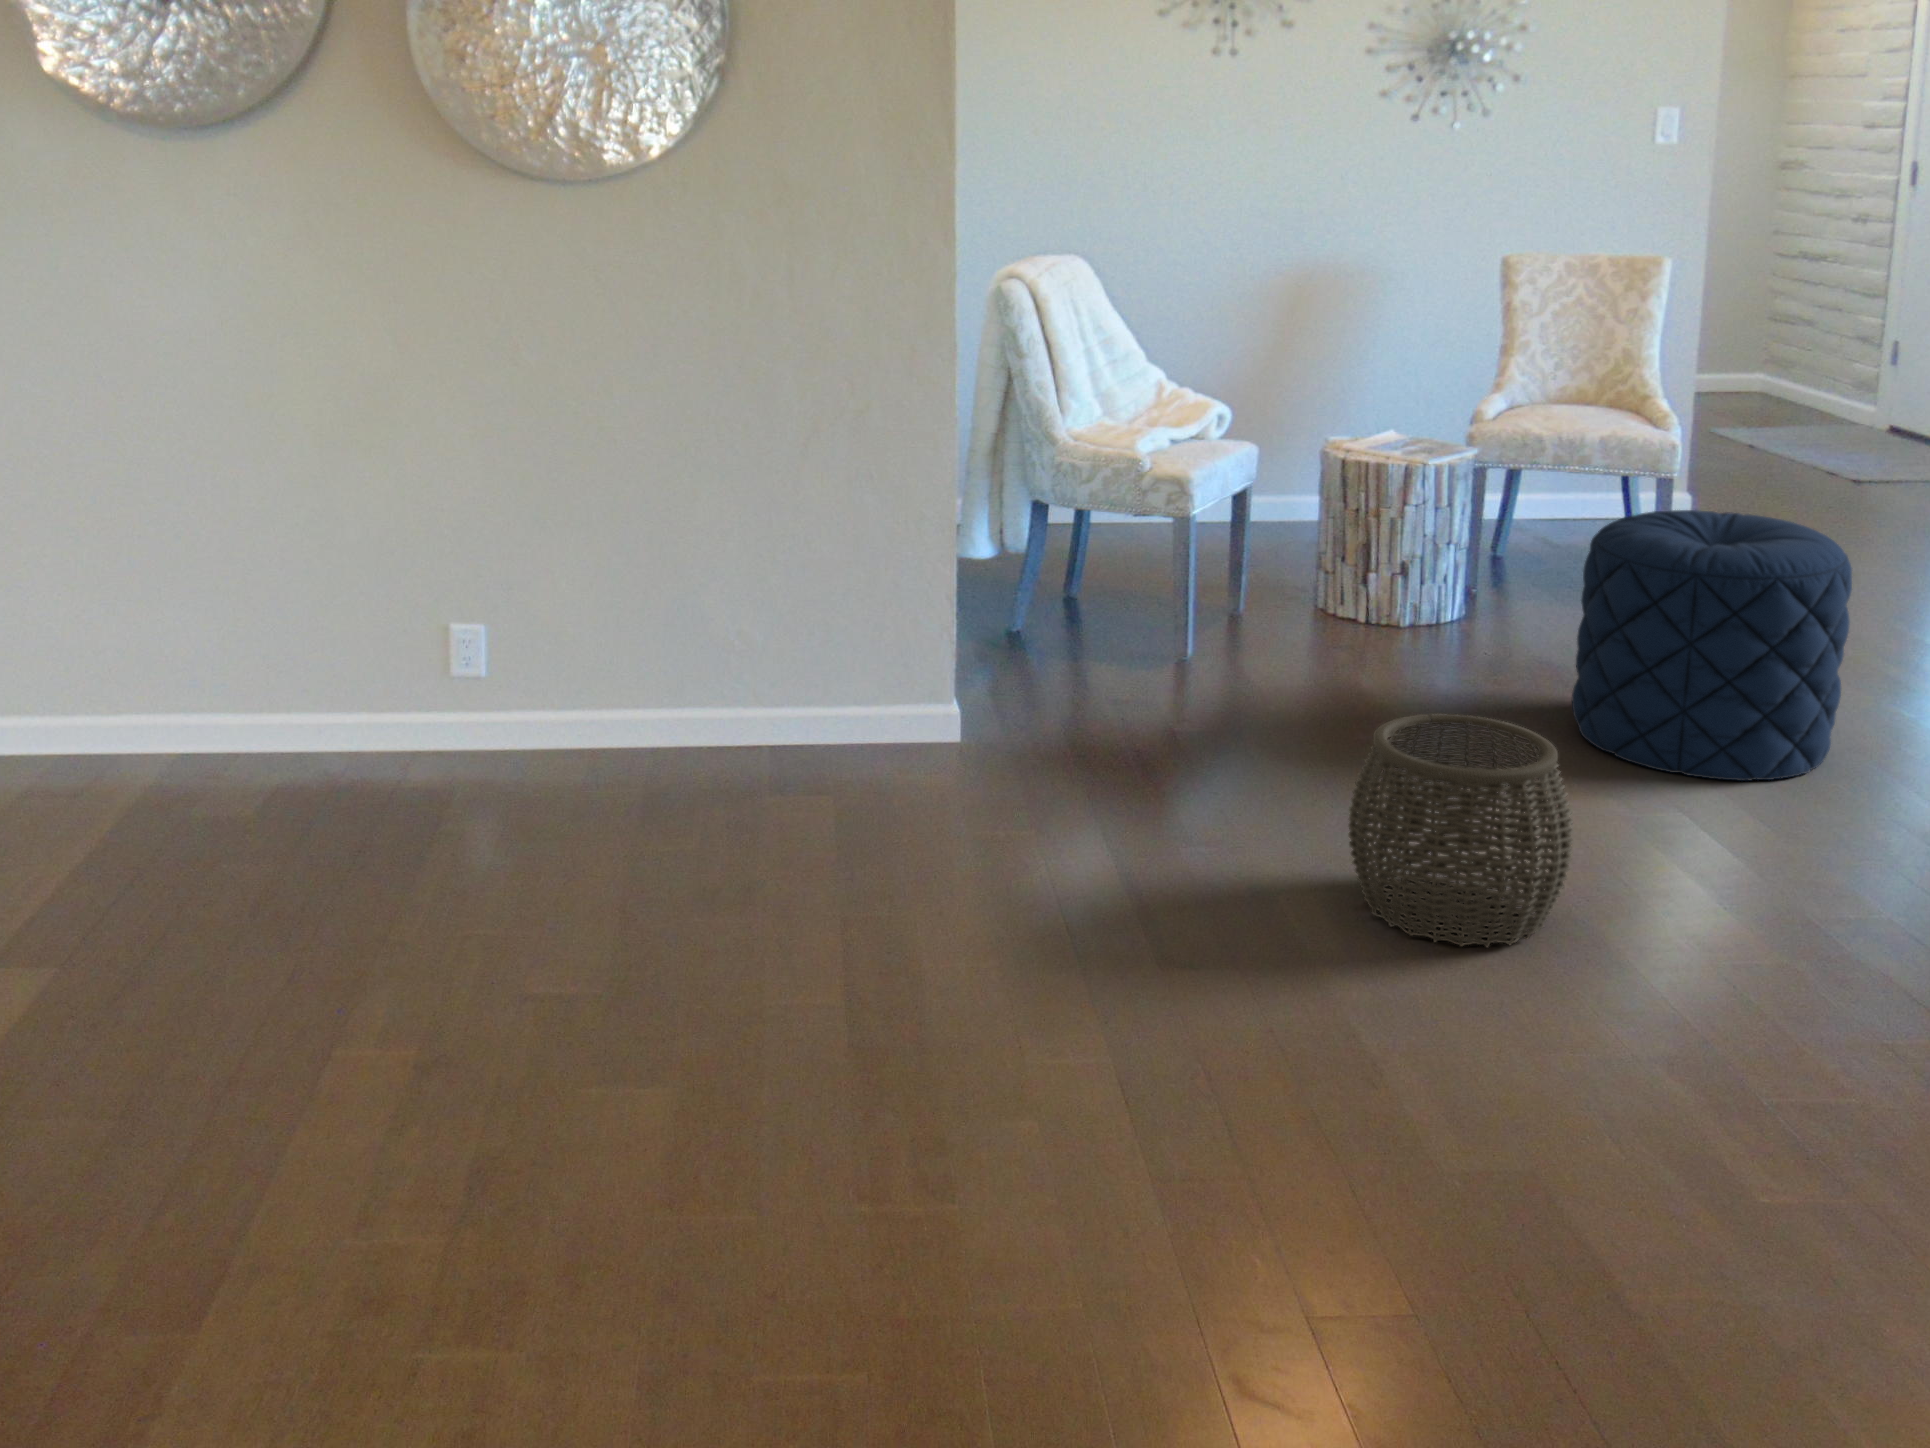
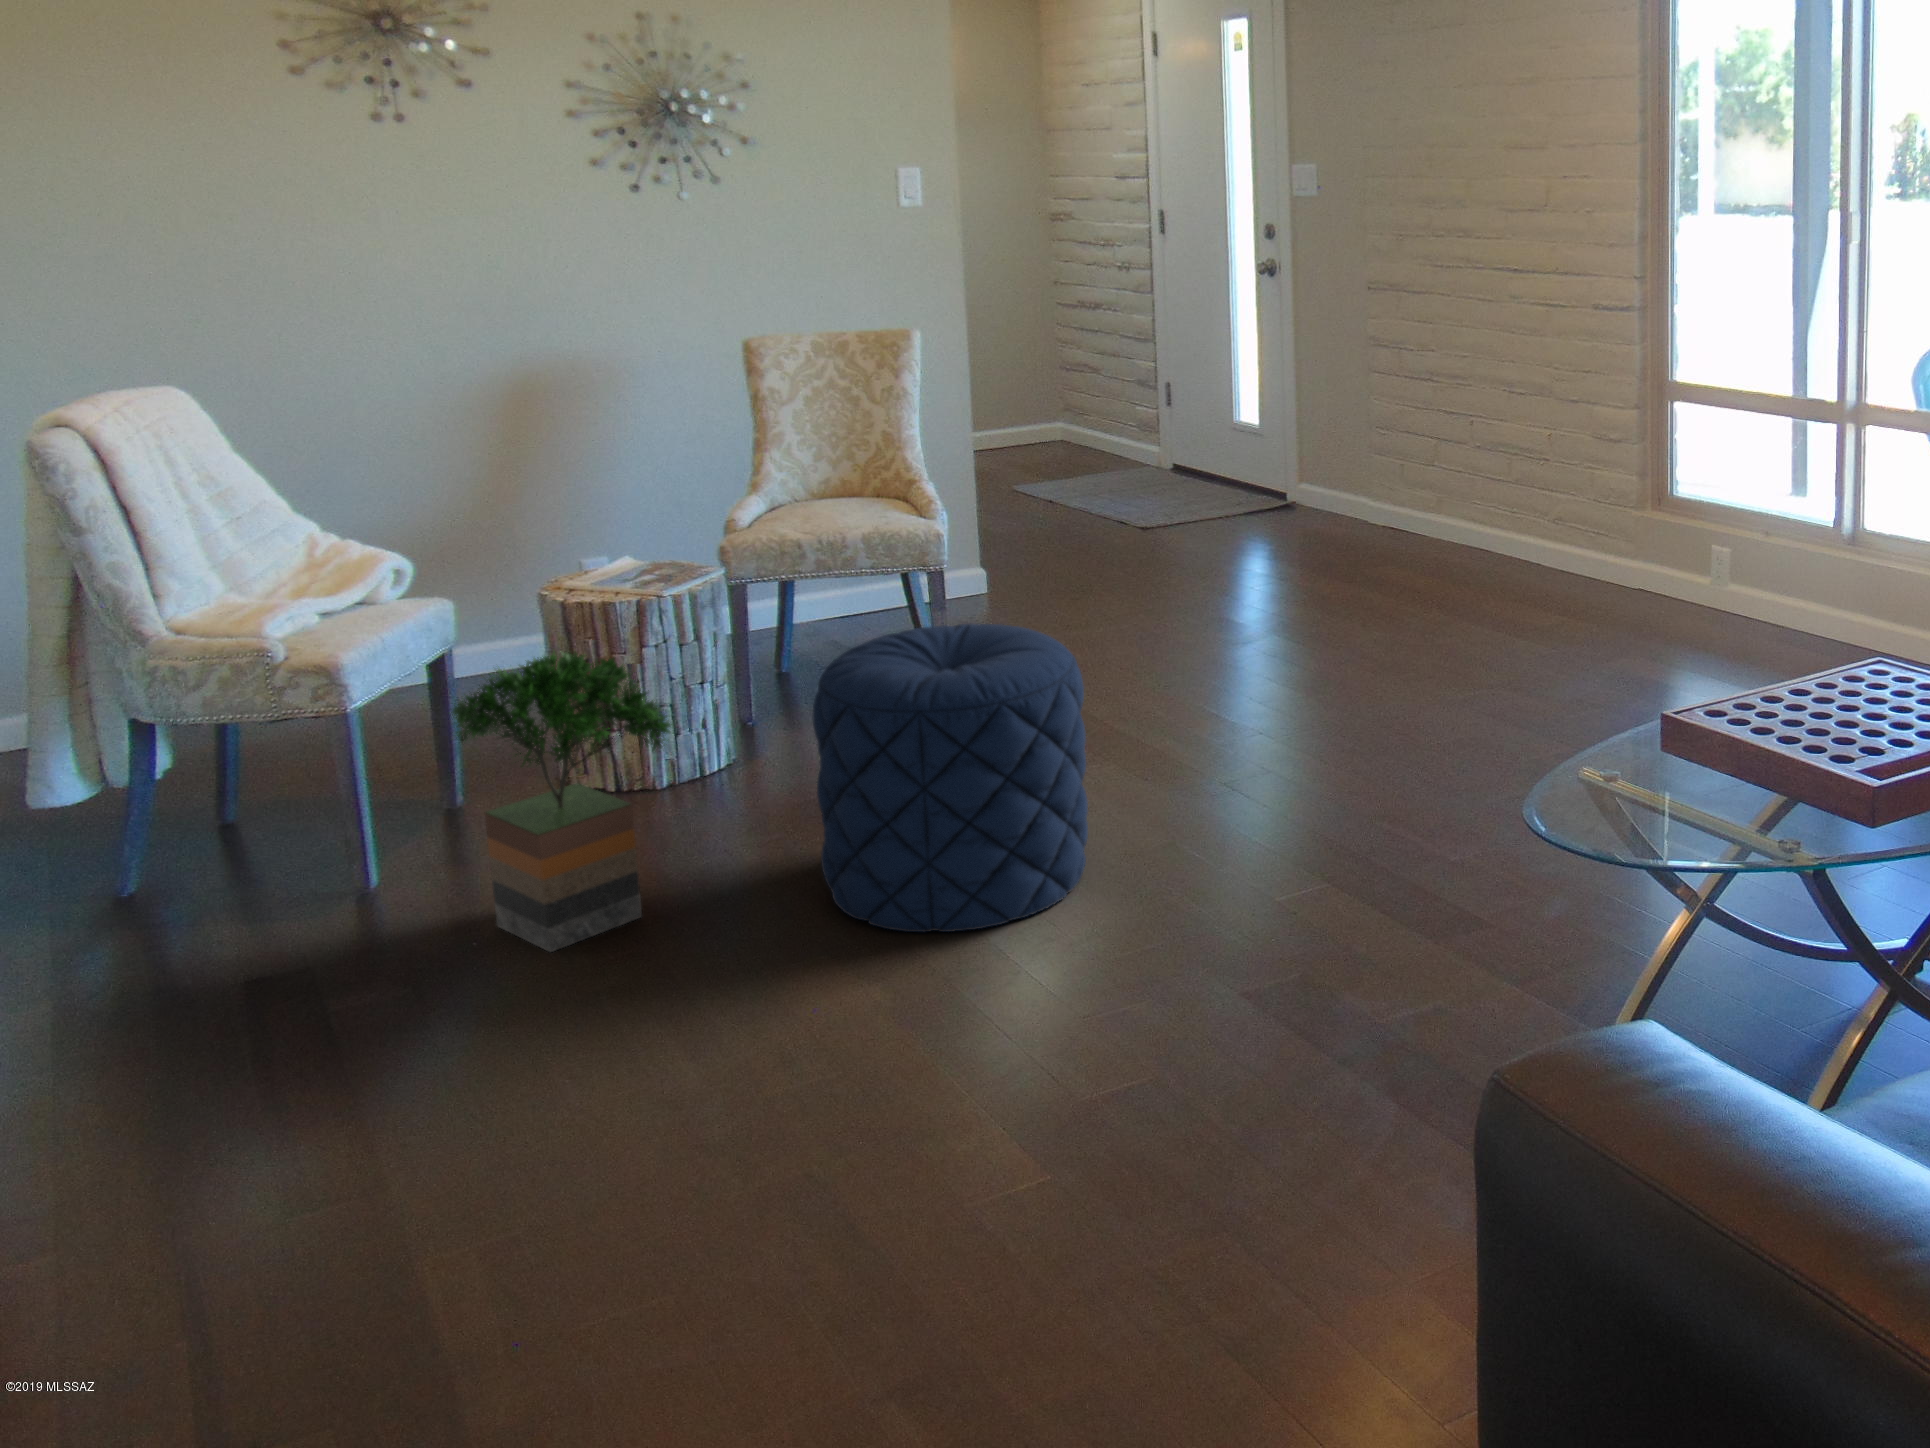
potted tree: none [1278,484,1463,724] -> present [452,652,672,952]
woven basket: present [1348,713,1574,947] -> none [480,965,769,1285]

